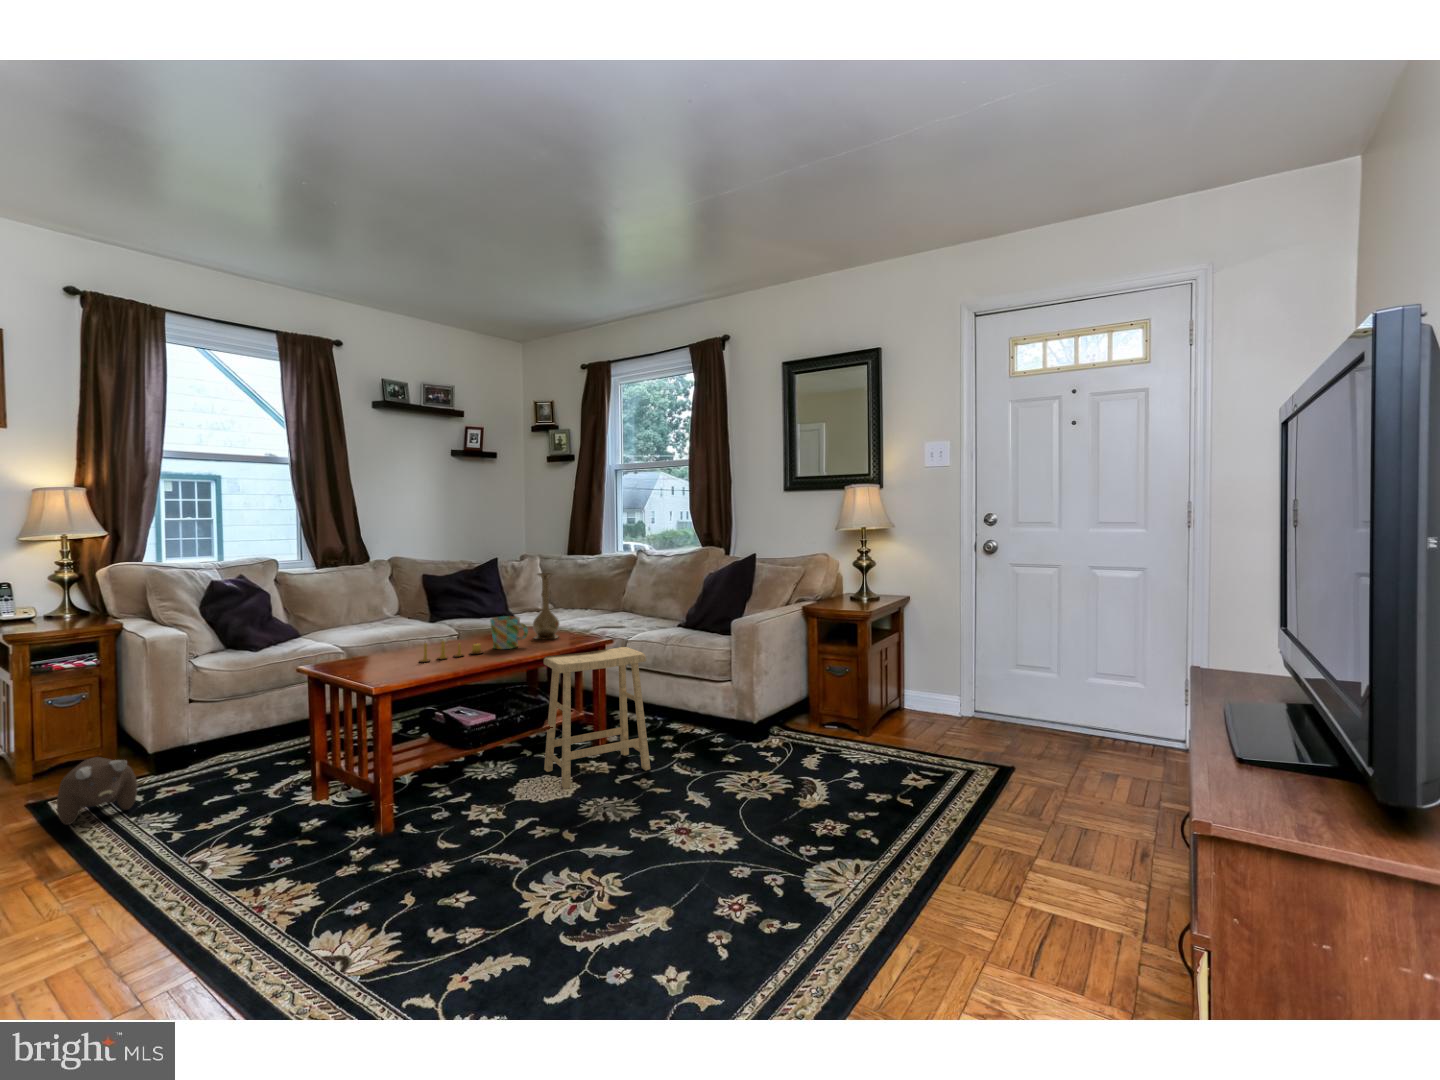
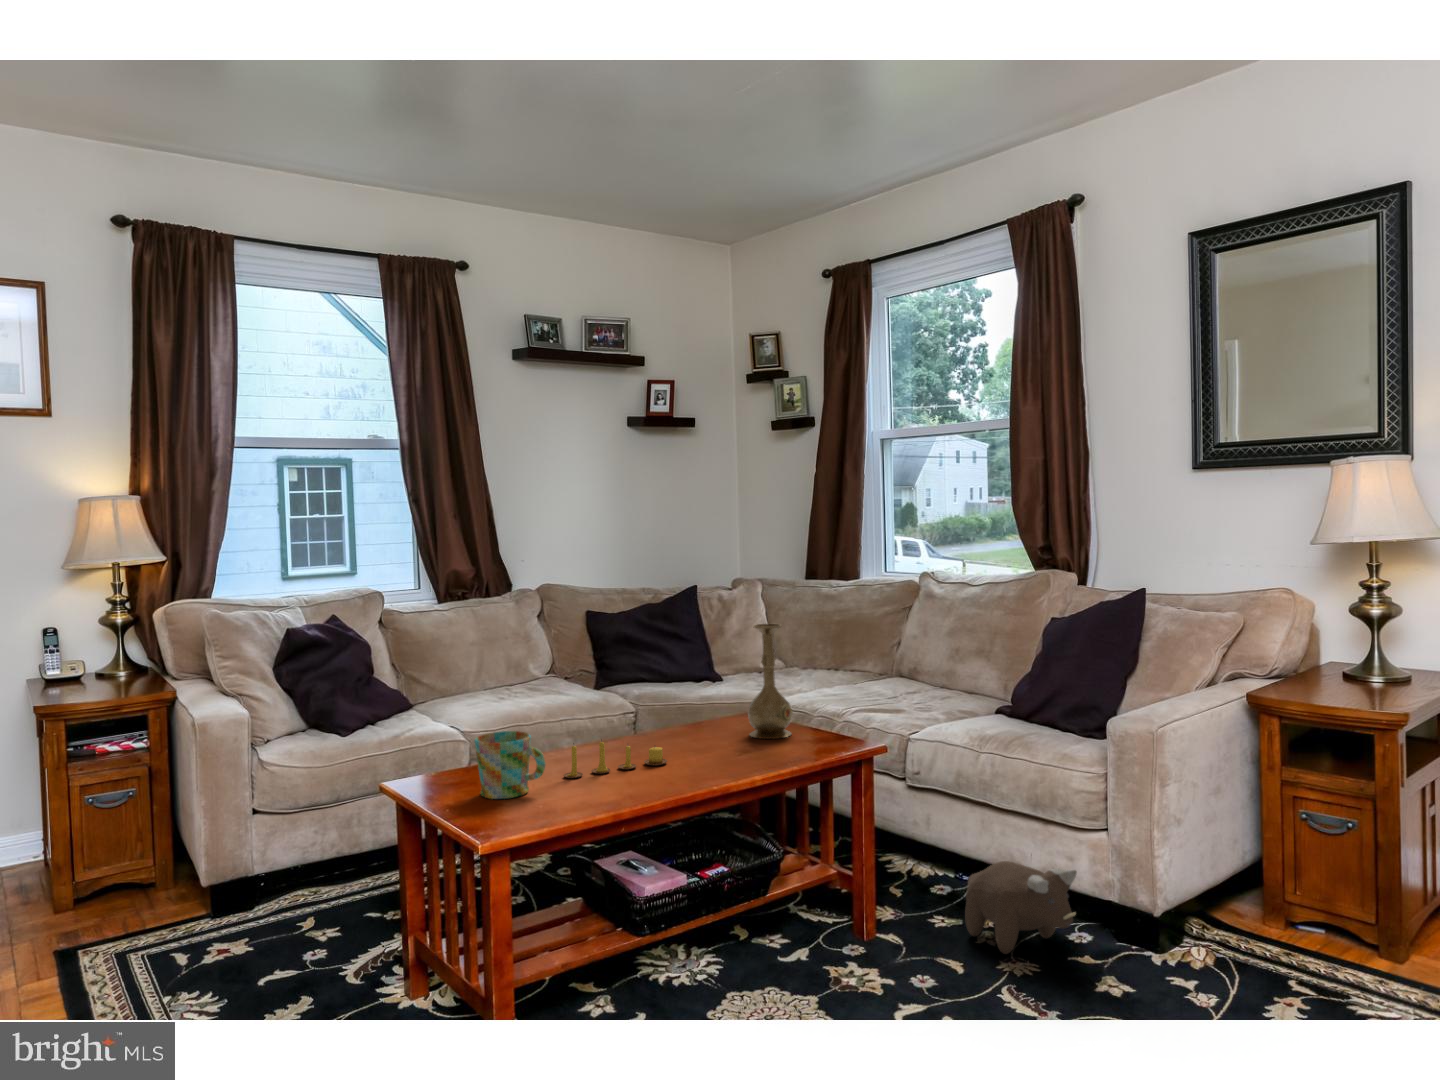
mug: present [490,616,528,649] -> present [475,731,546,799]
footstool: present [544,647,650,789] -> none [766,762,958,1018]
plush toy: present [57,757,137,825] -> present [965,861,1077,954]

